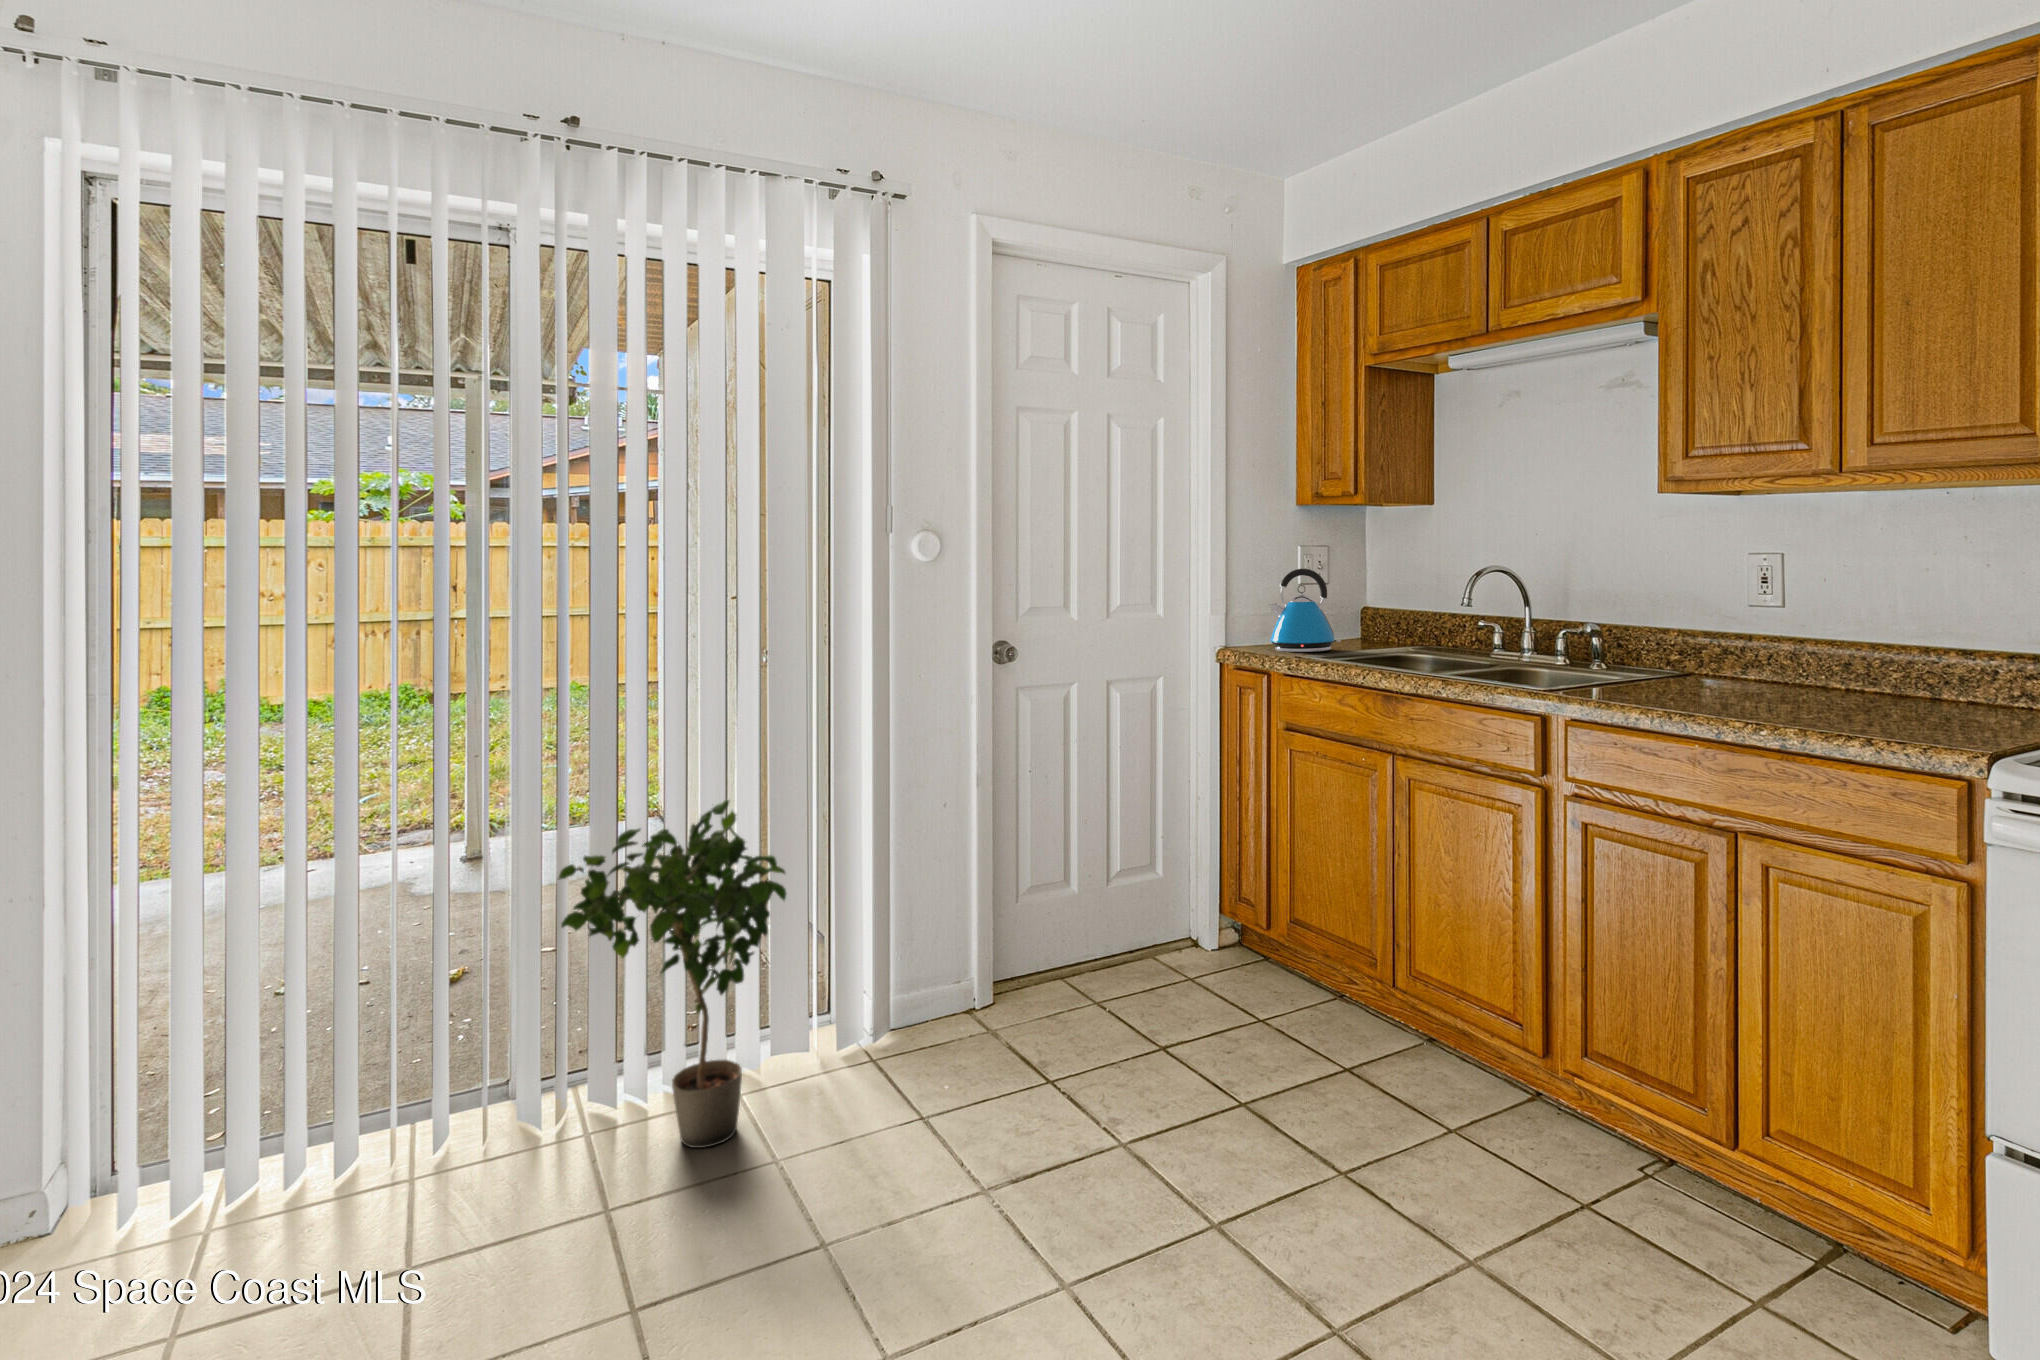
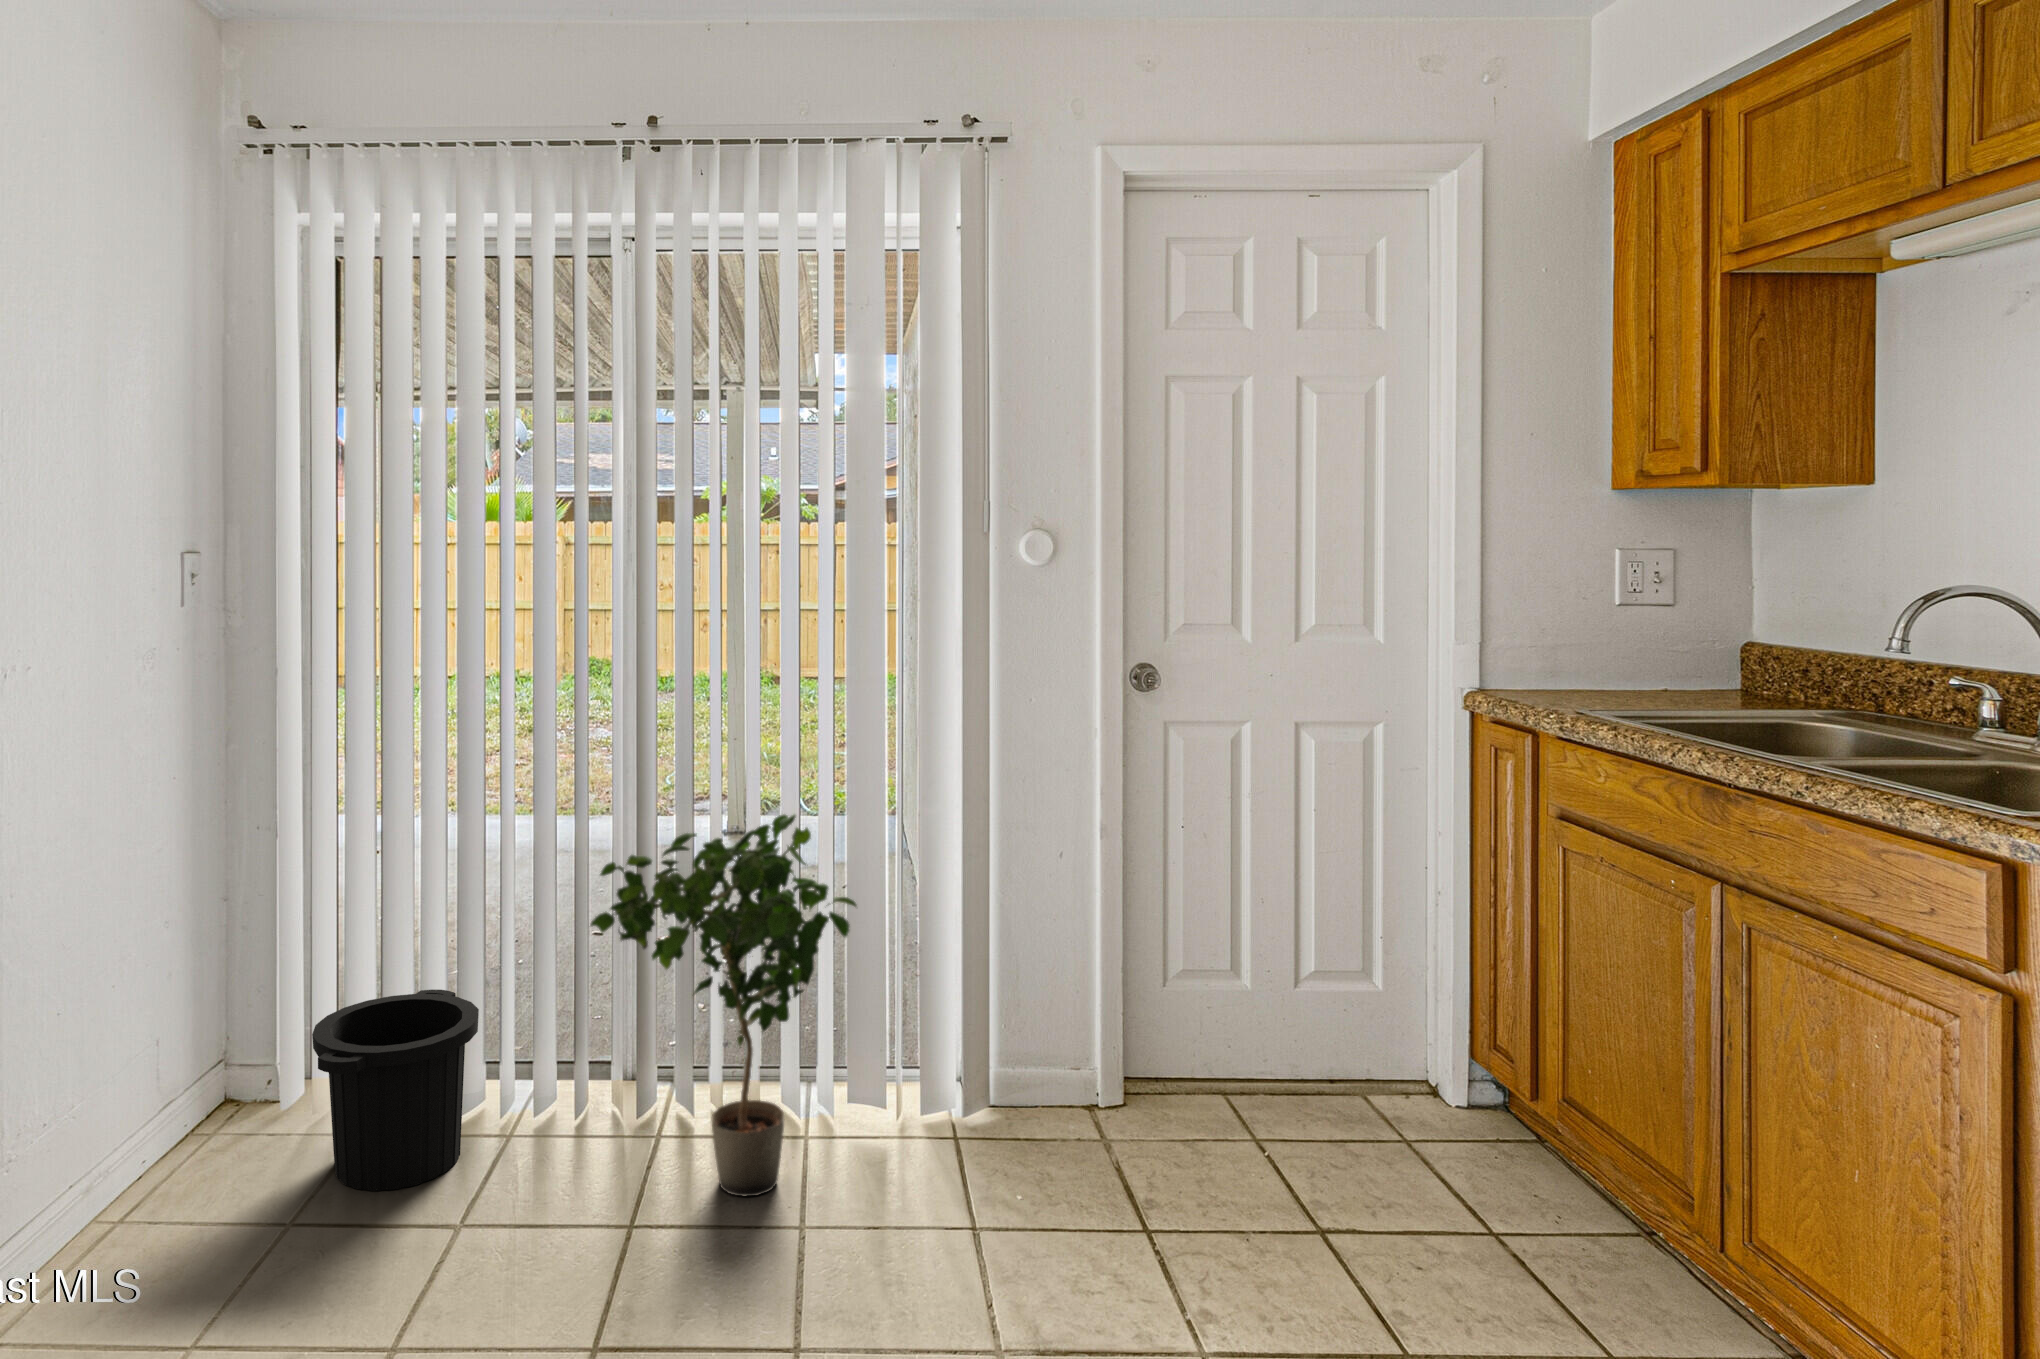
kettle: present [1269,569,1341,652] -> none [1555,580,1677,704]
trash can: none [196,1033,403,1258] -> present [312,990,479,1191]

